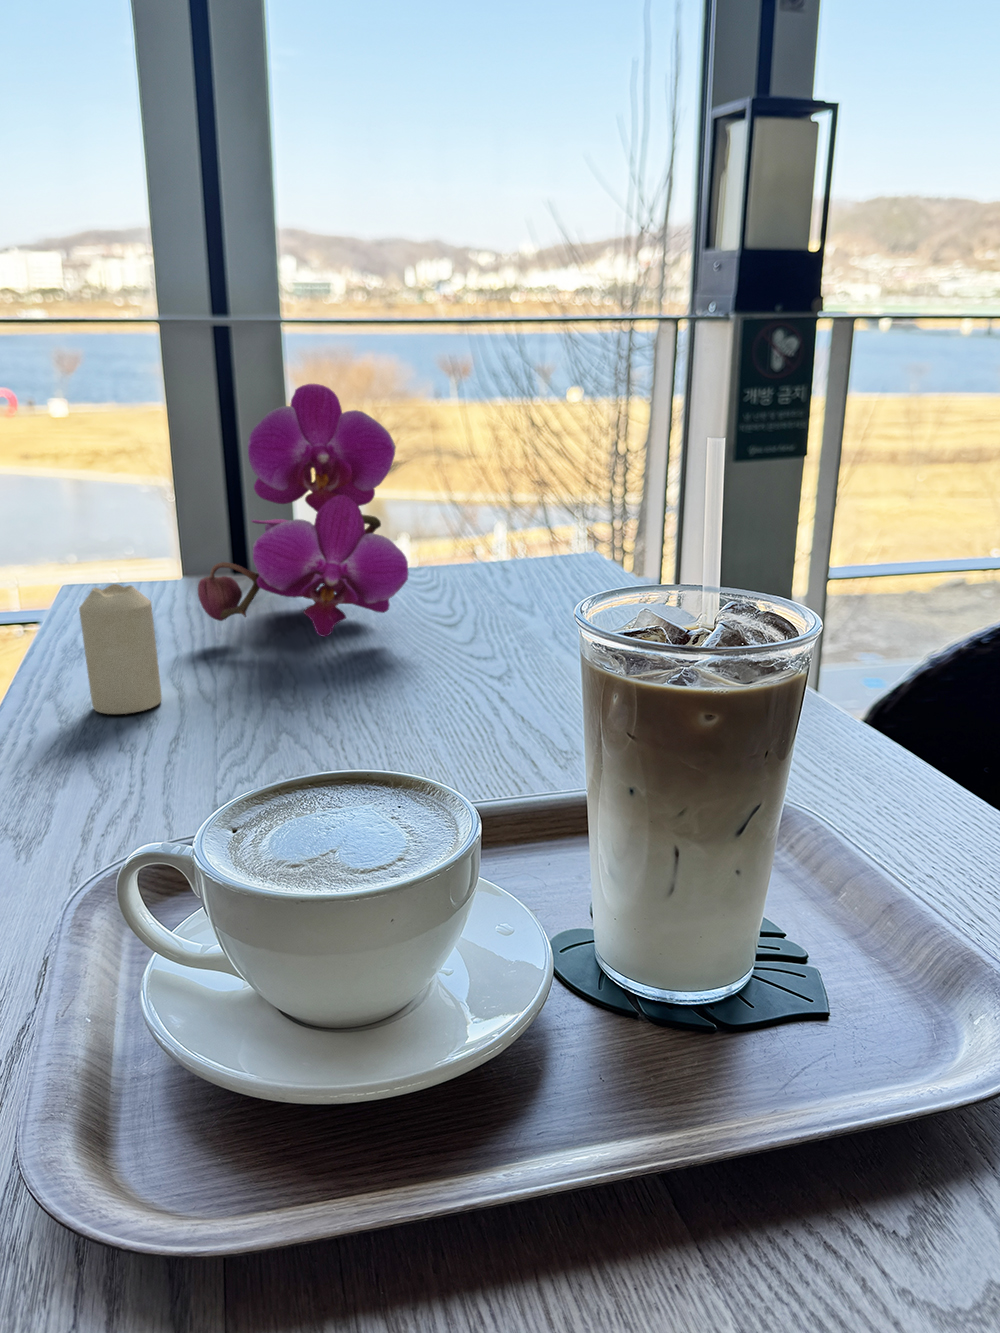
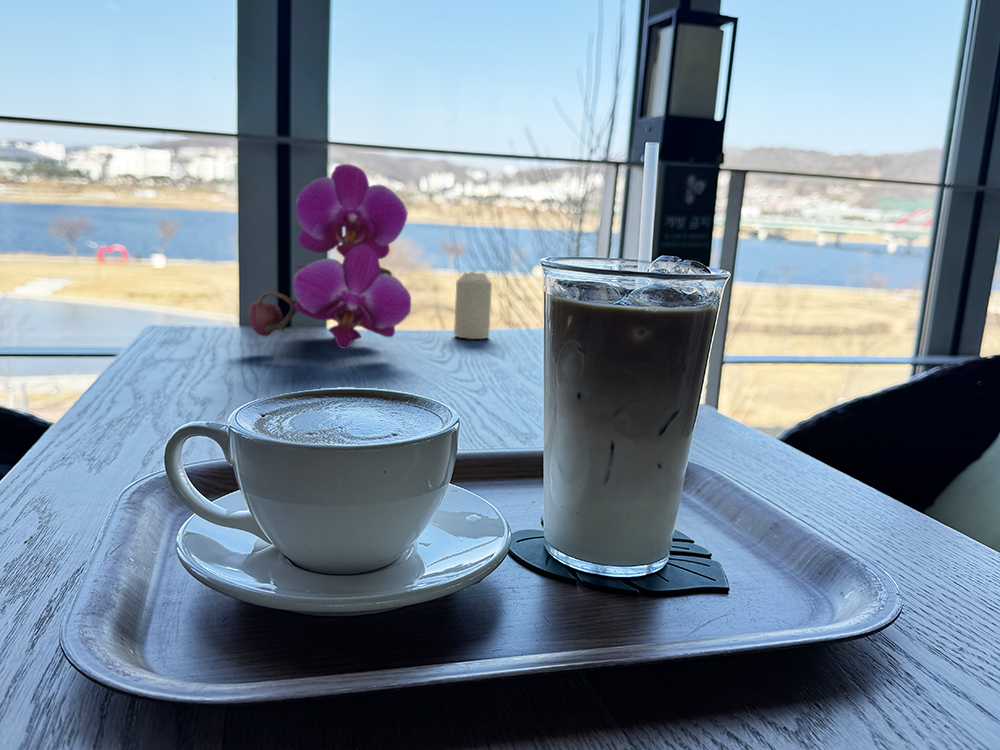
candle: present [79,584,162,714] -> present [454,272,492,339]

